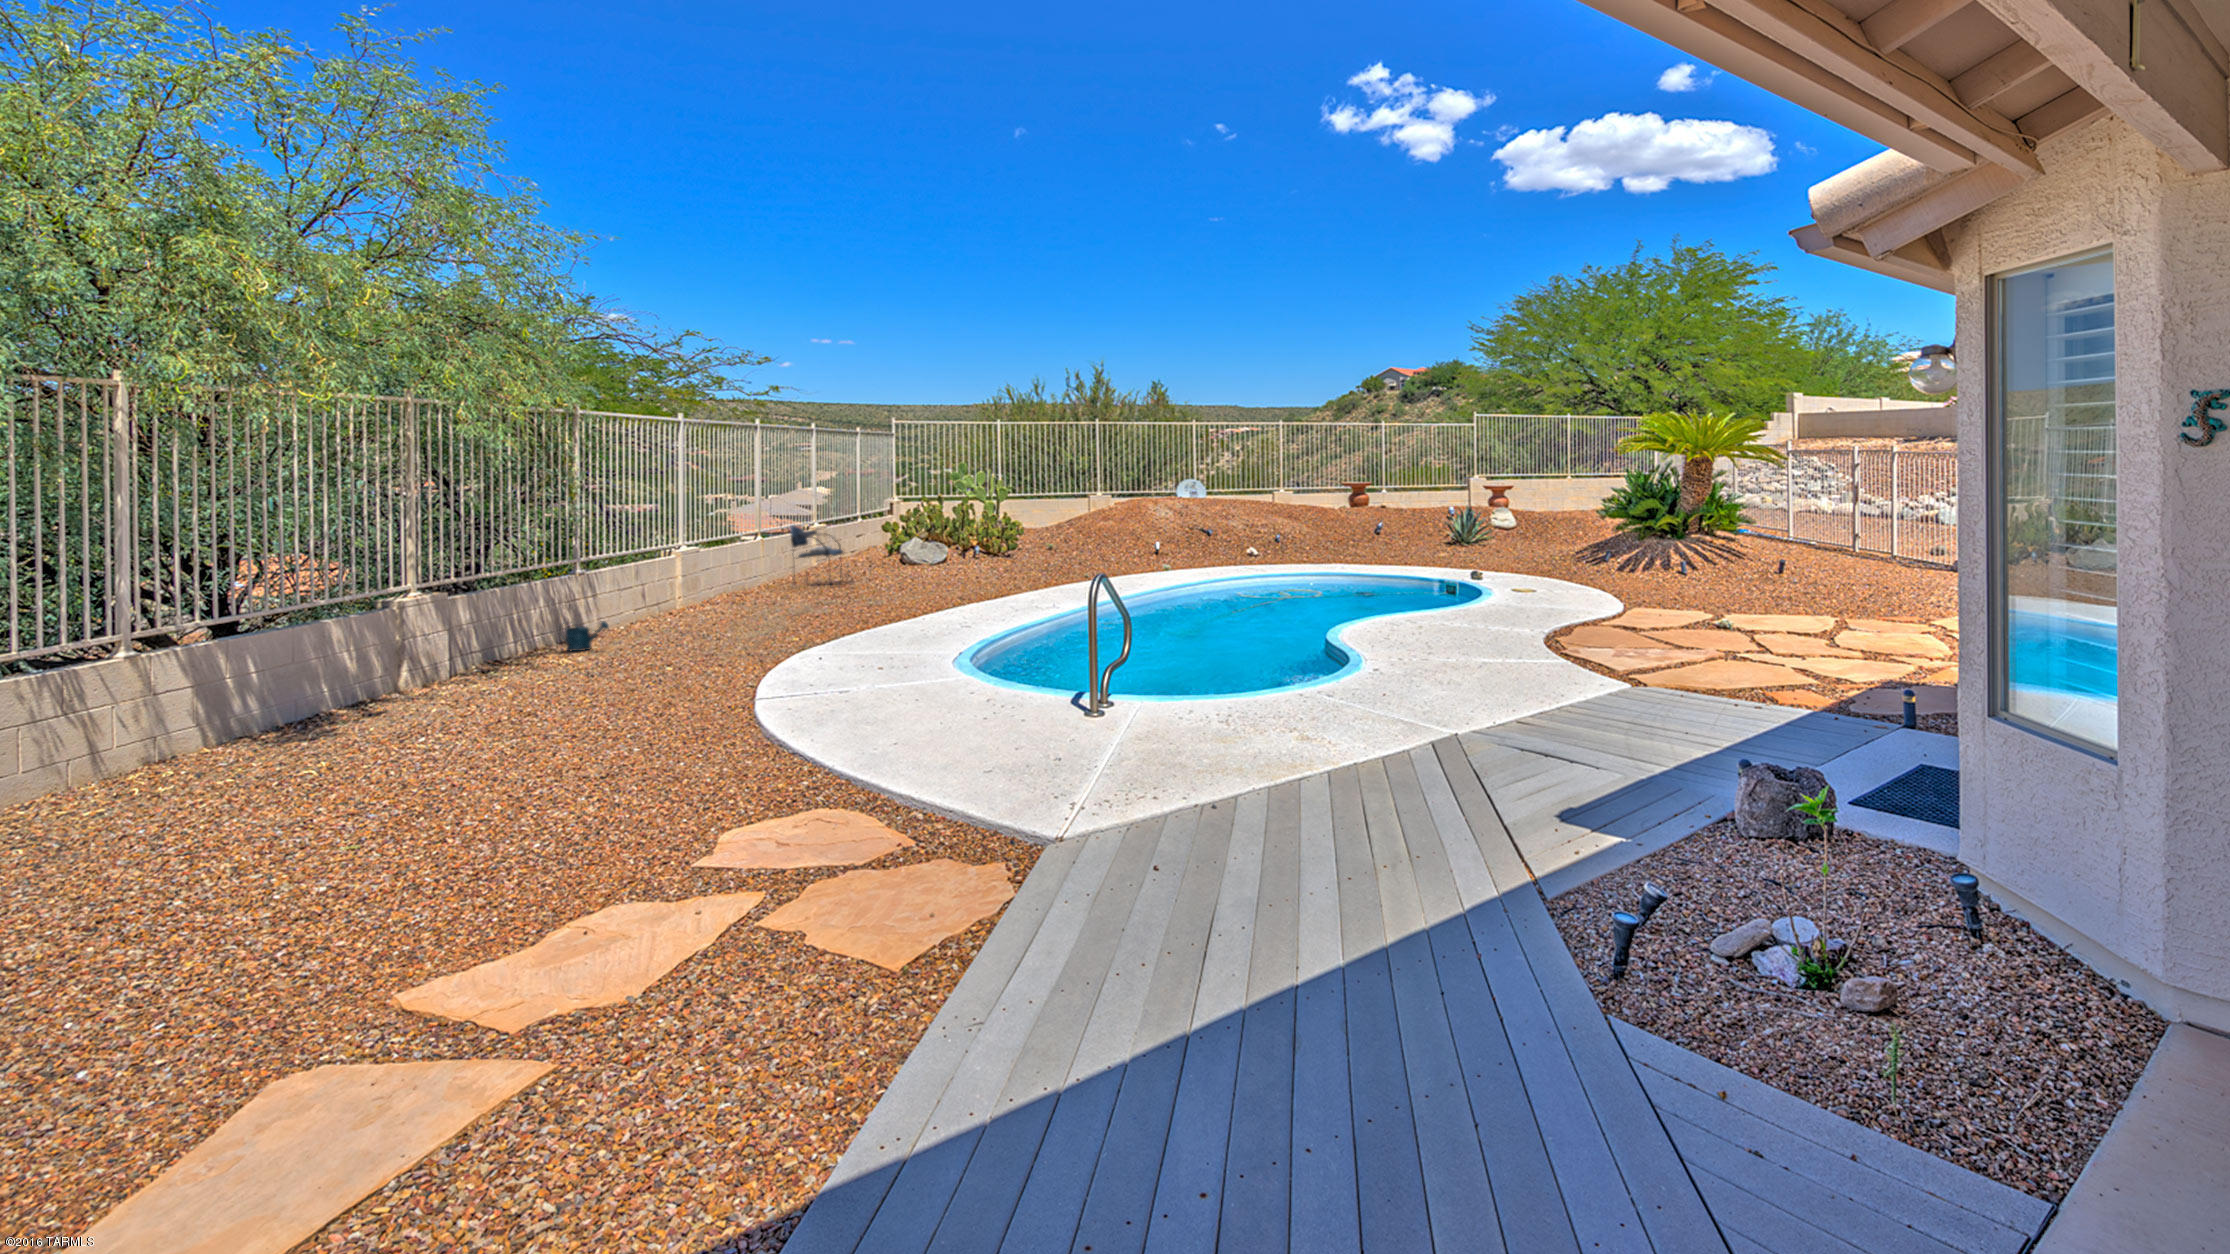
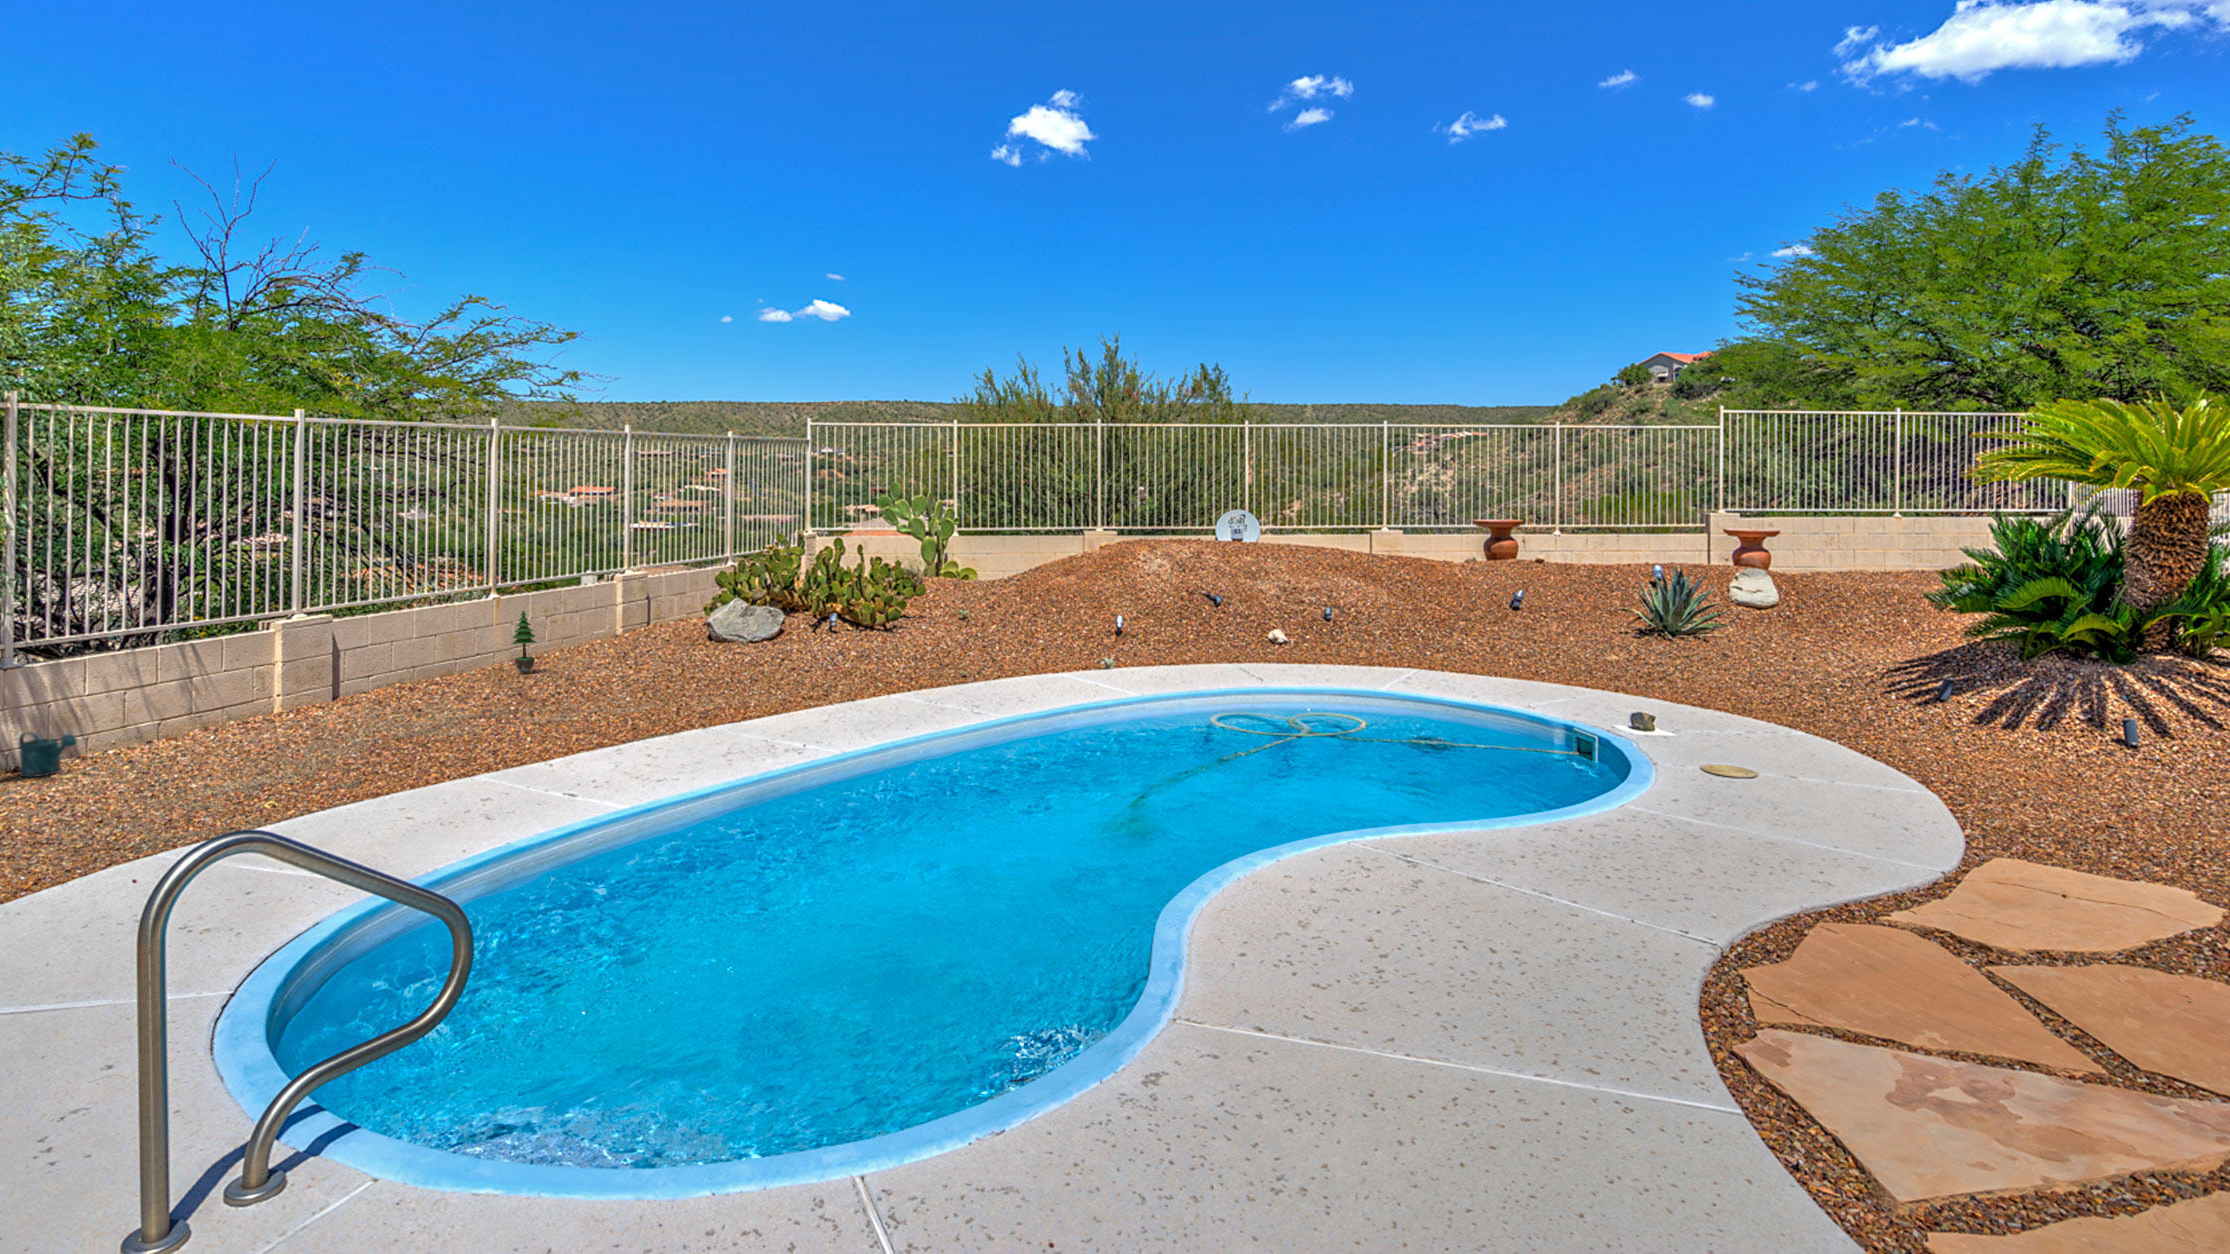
chair: present [790,525,843,579] -> none [570,577,650,665]
potted tree: none [762,548,781,594] -> present [512,610,536,673]

